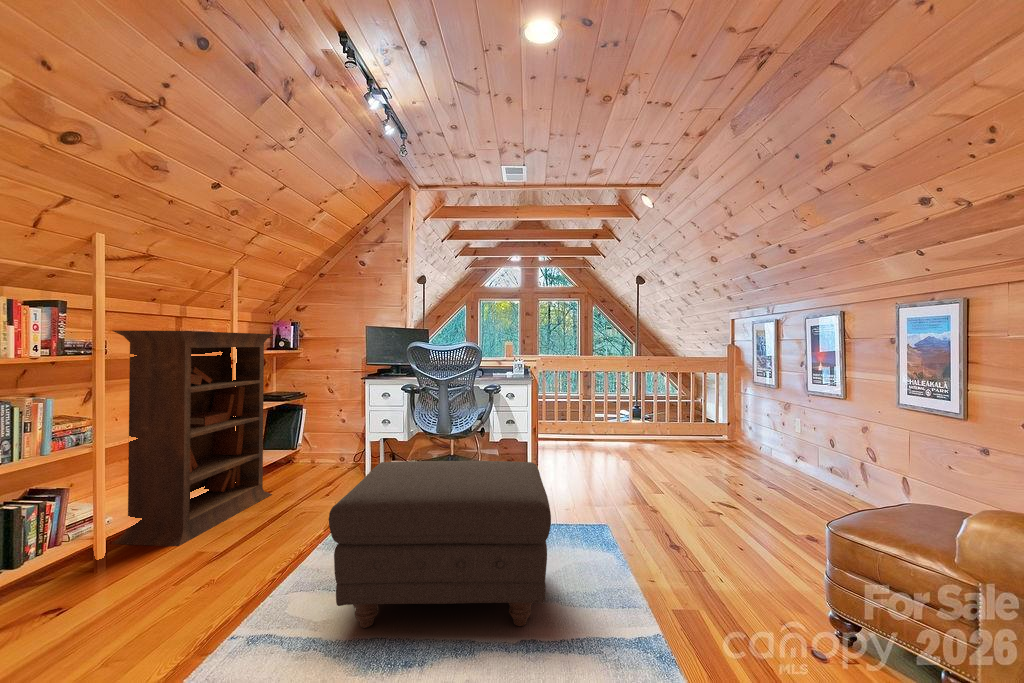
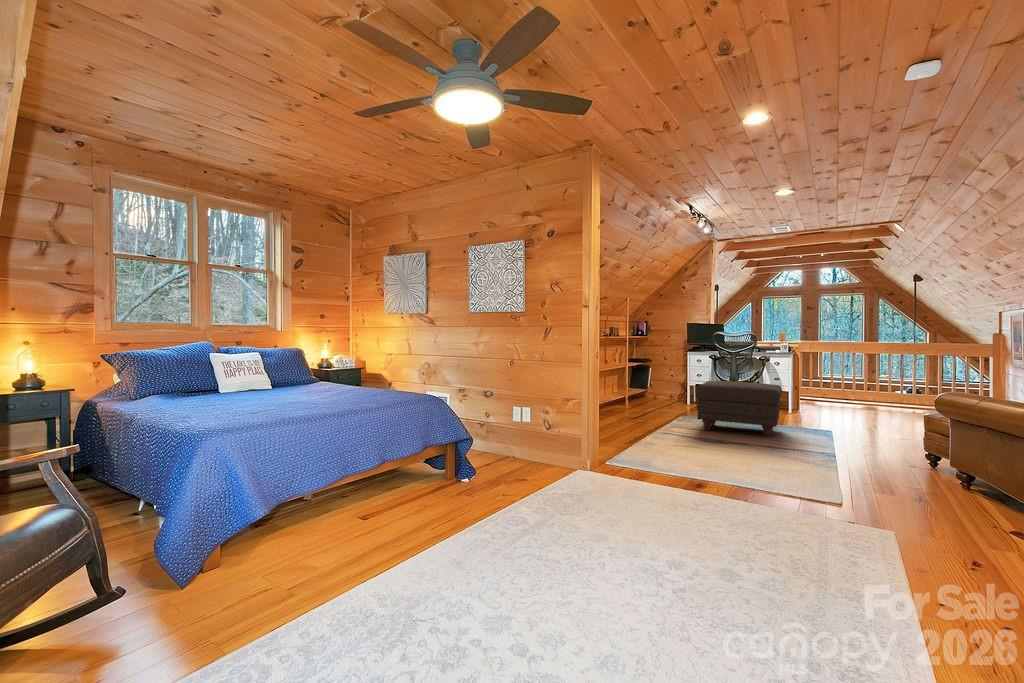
bookcase: present [112,330,274,546] -> none [597,328,646,412]

